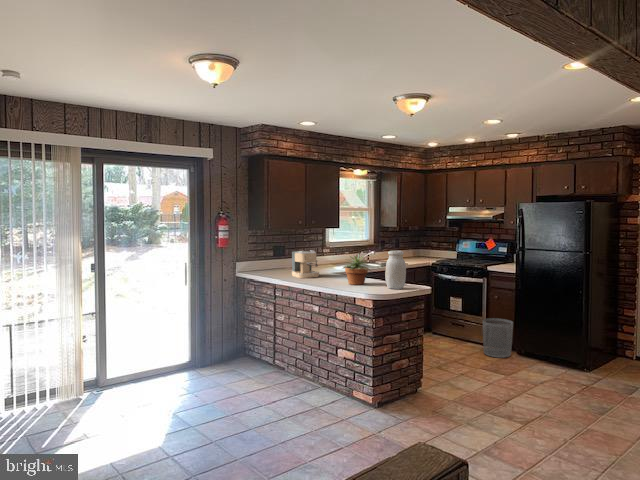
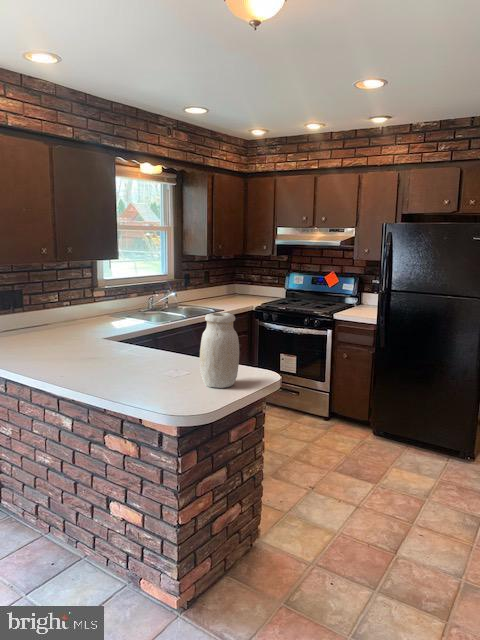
coffee maker: present [292,251,319,278] -> none [23,303,77,357]
potted plant: present [343,255,370,285] -> none [113,314,174,377]
waste bin: present [483,318,513,358] -> none [331,386,373,444]

